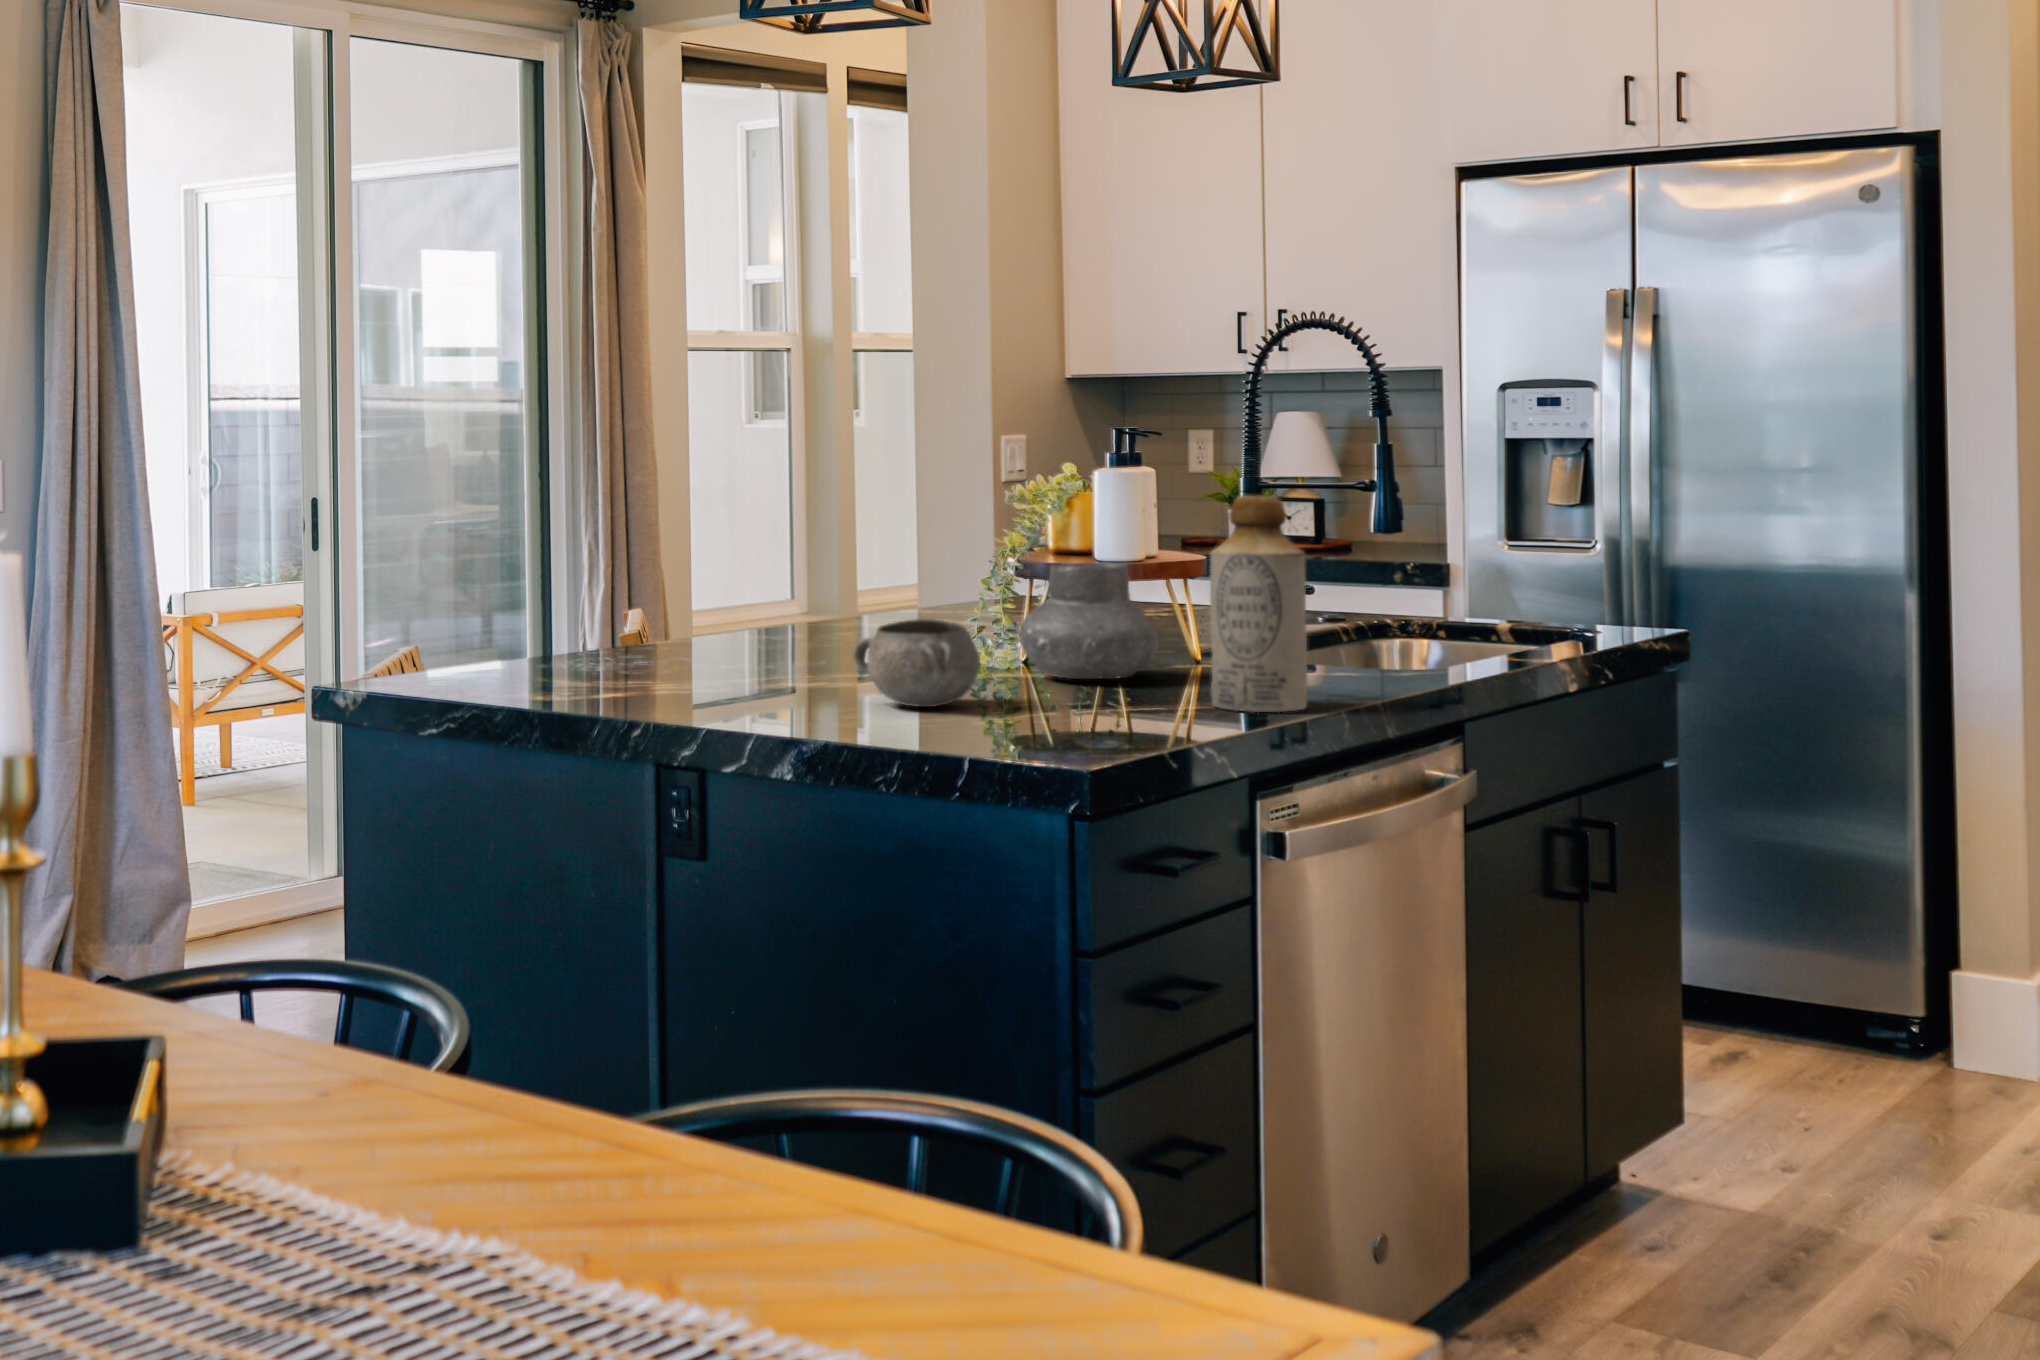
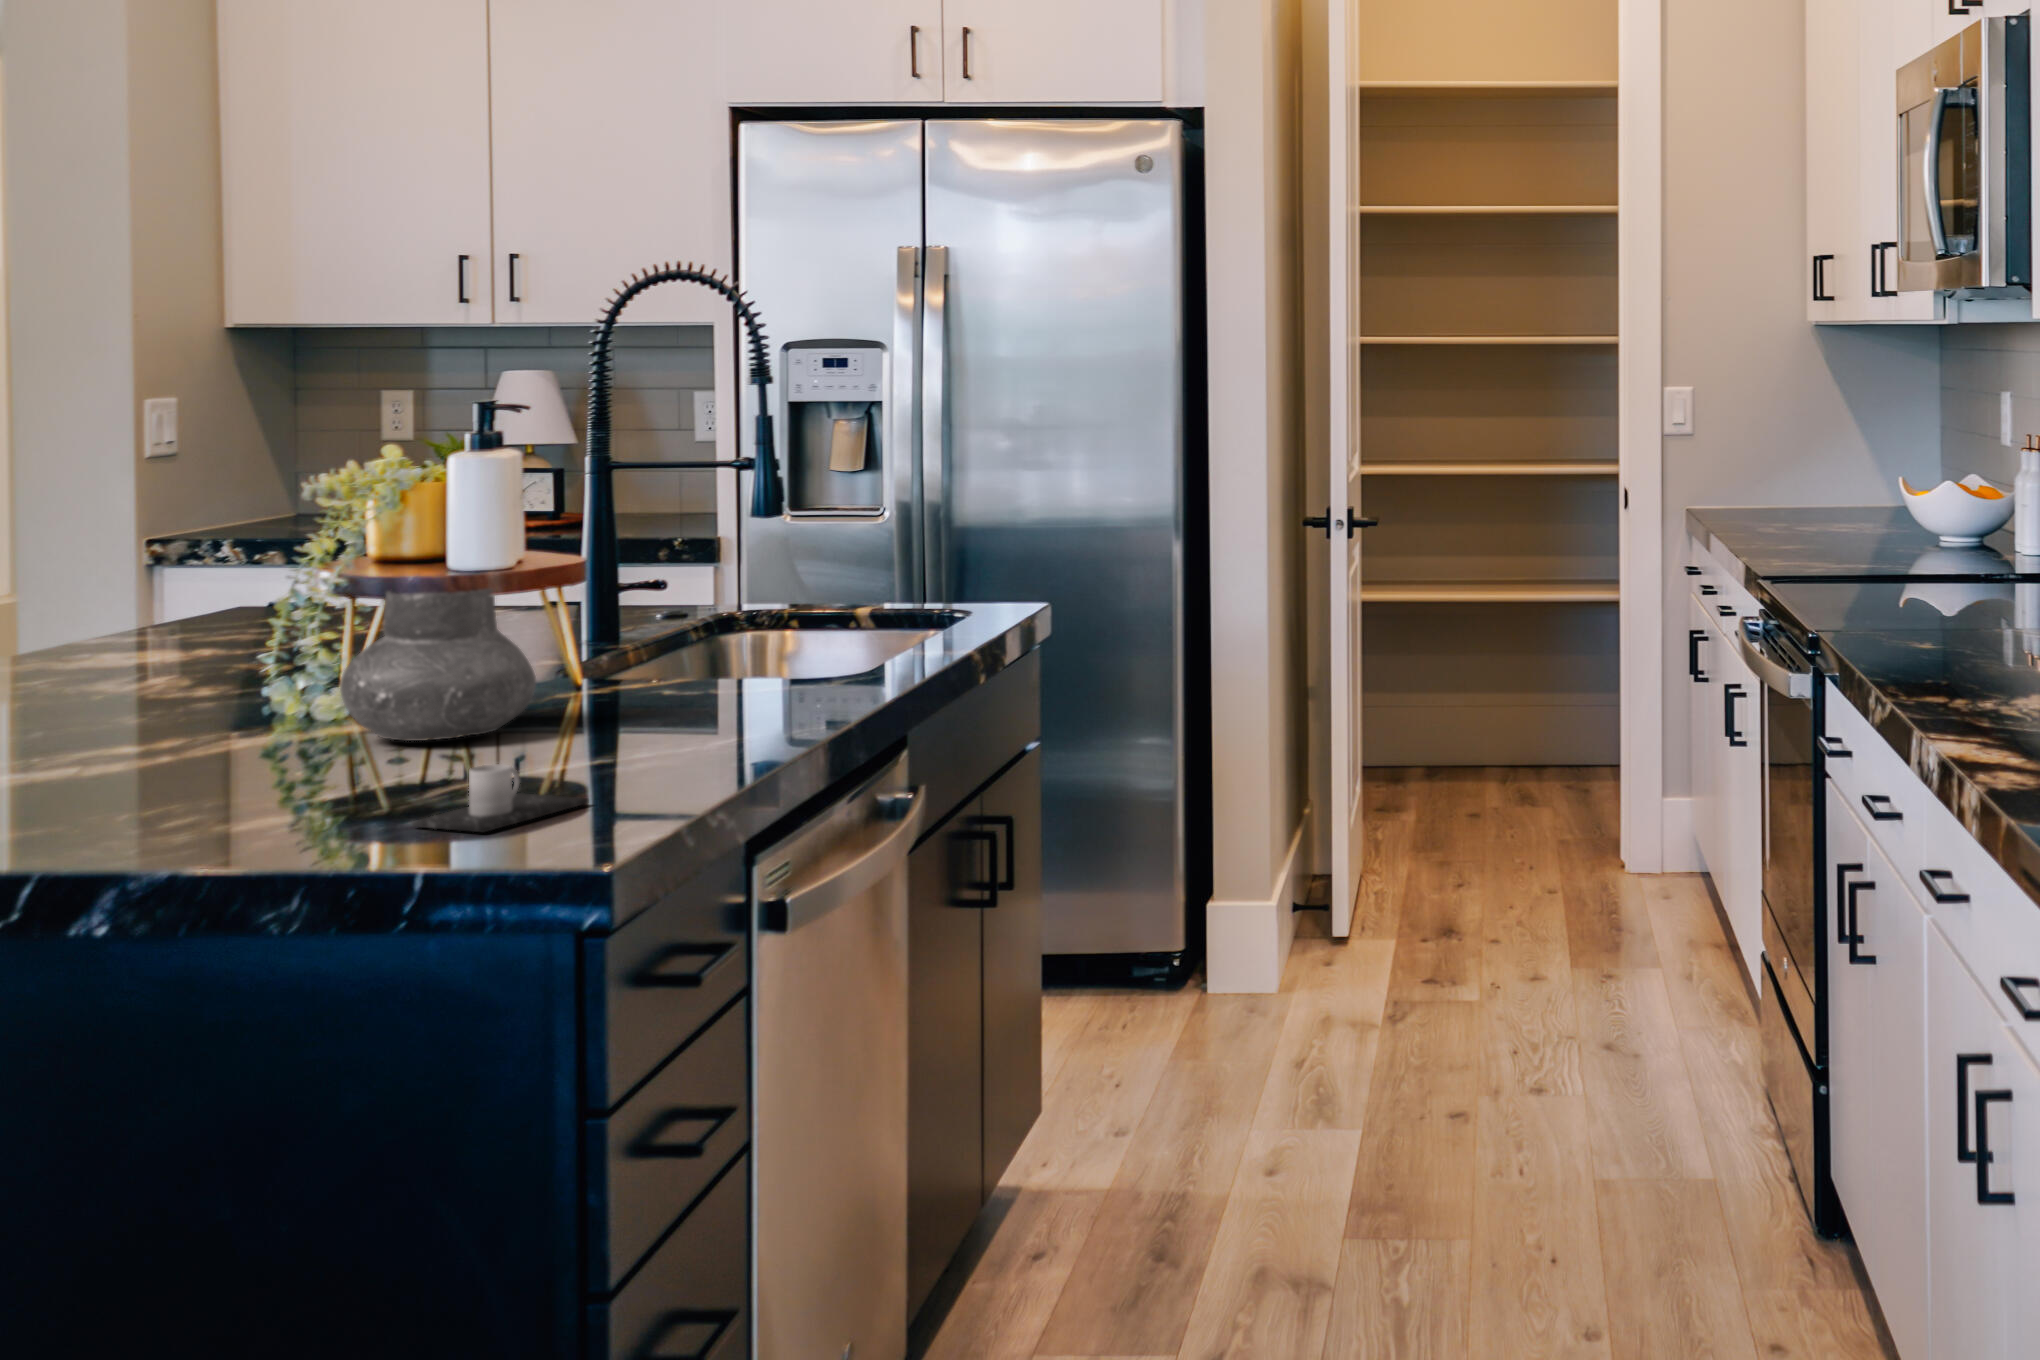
bottle: present [1210,496,1308,712] -> none [638,493,761,765]
decorative bowl: present [854,619,980,707] -> none [119,686,325,815]
mug: none [1020,687,1148,733] -> present [412,764,589,832]

